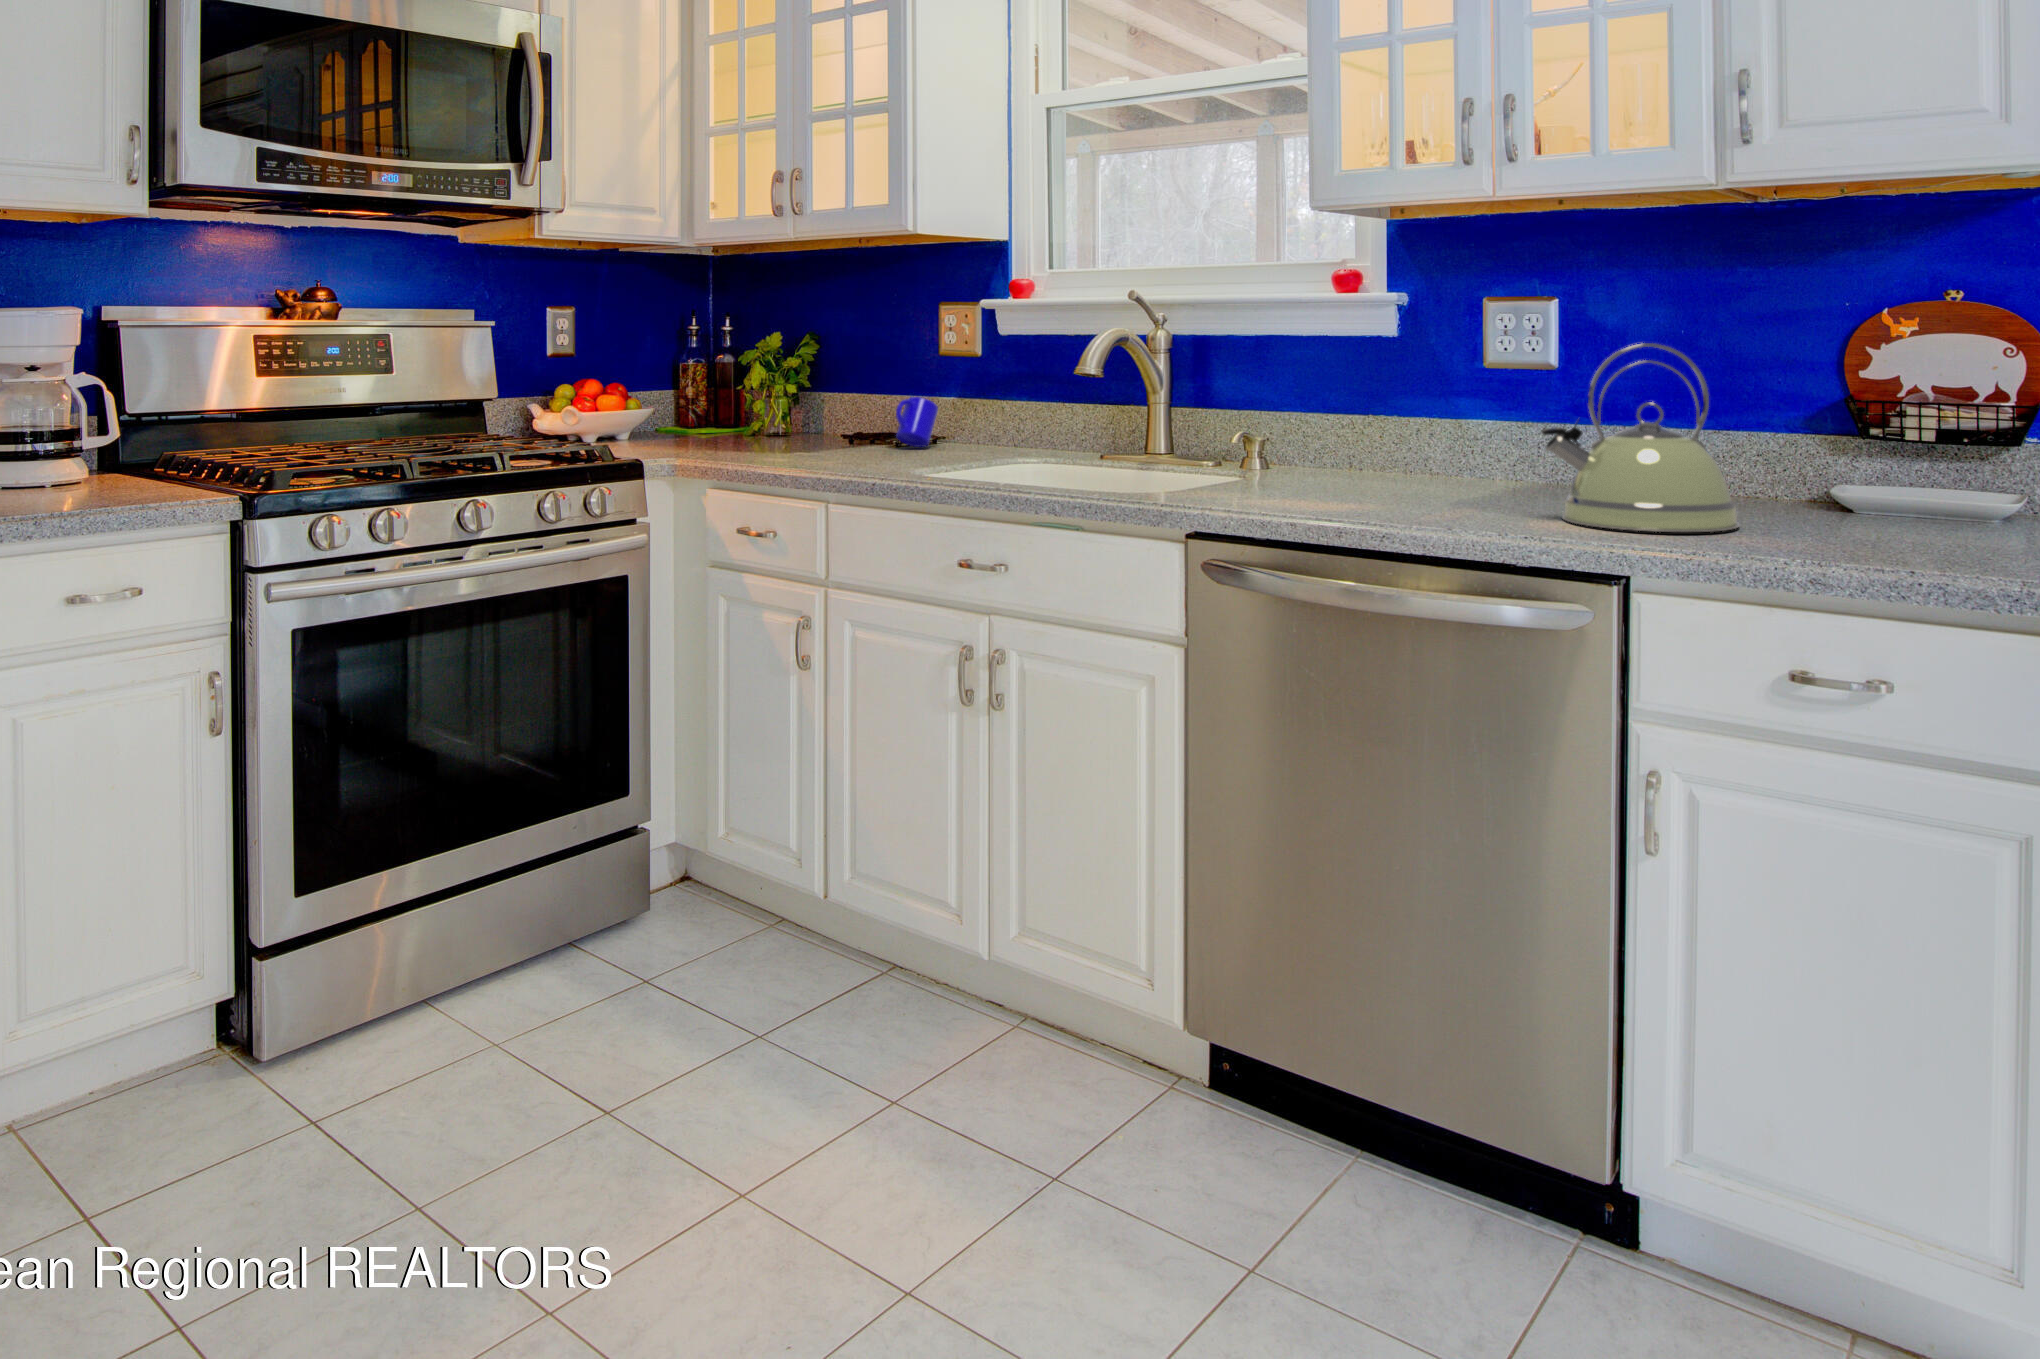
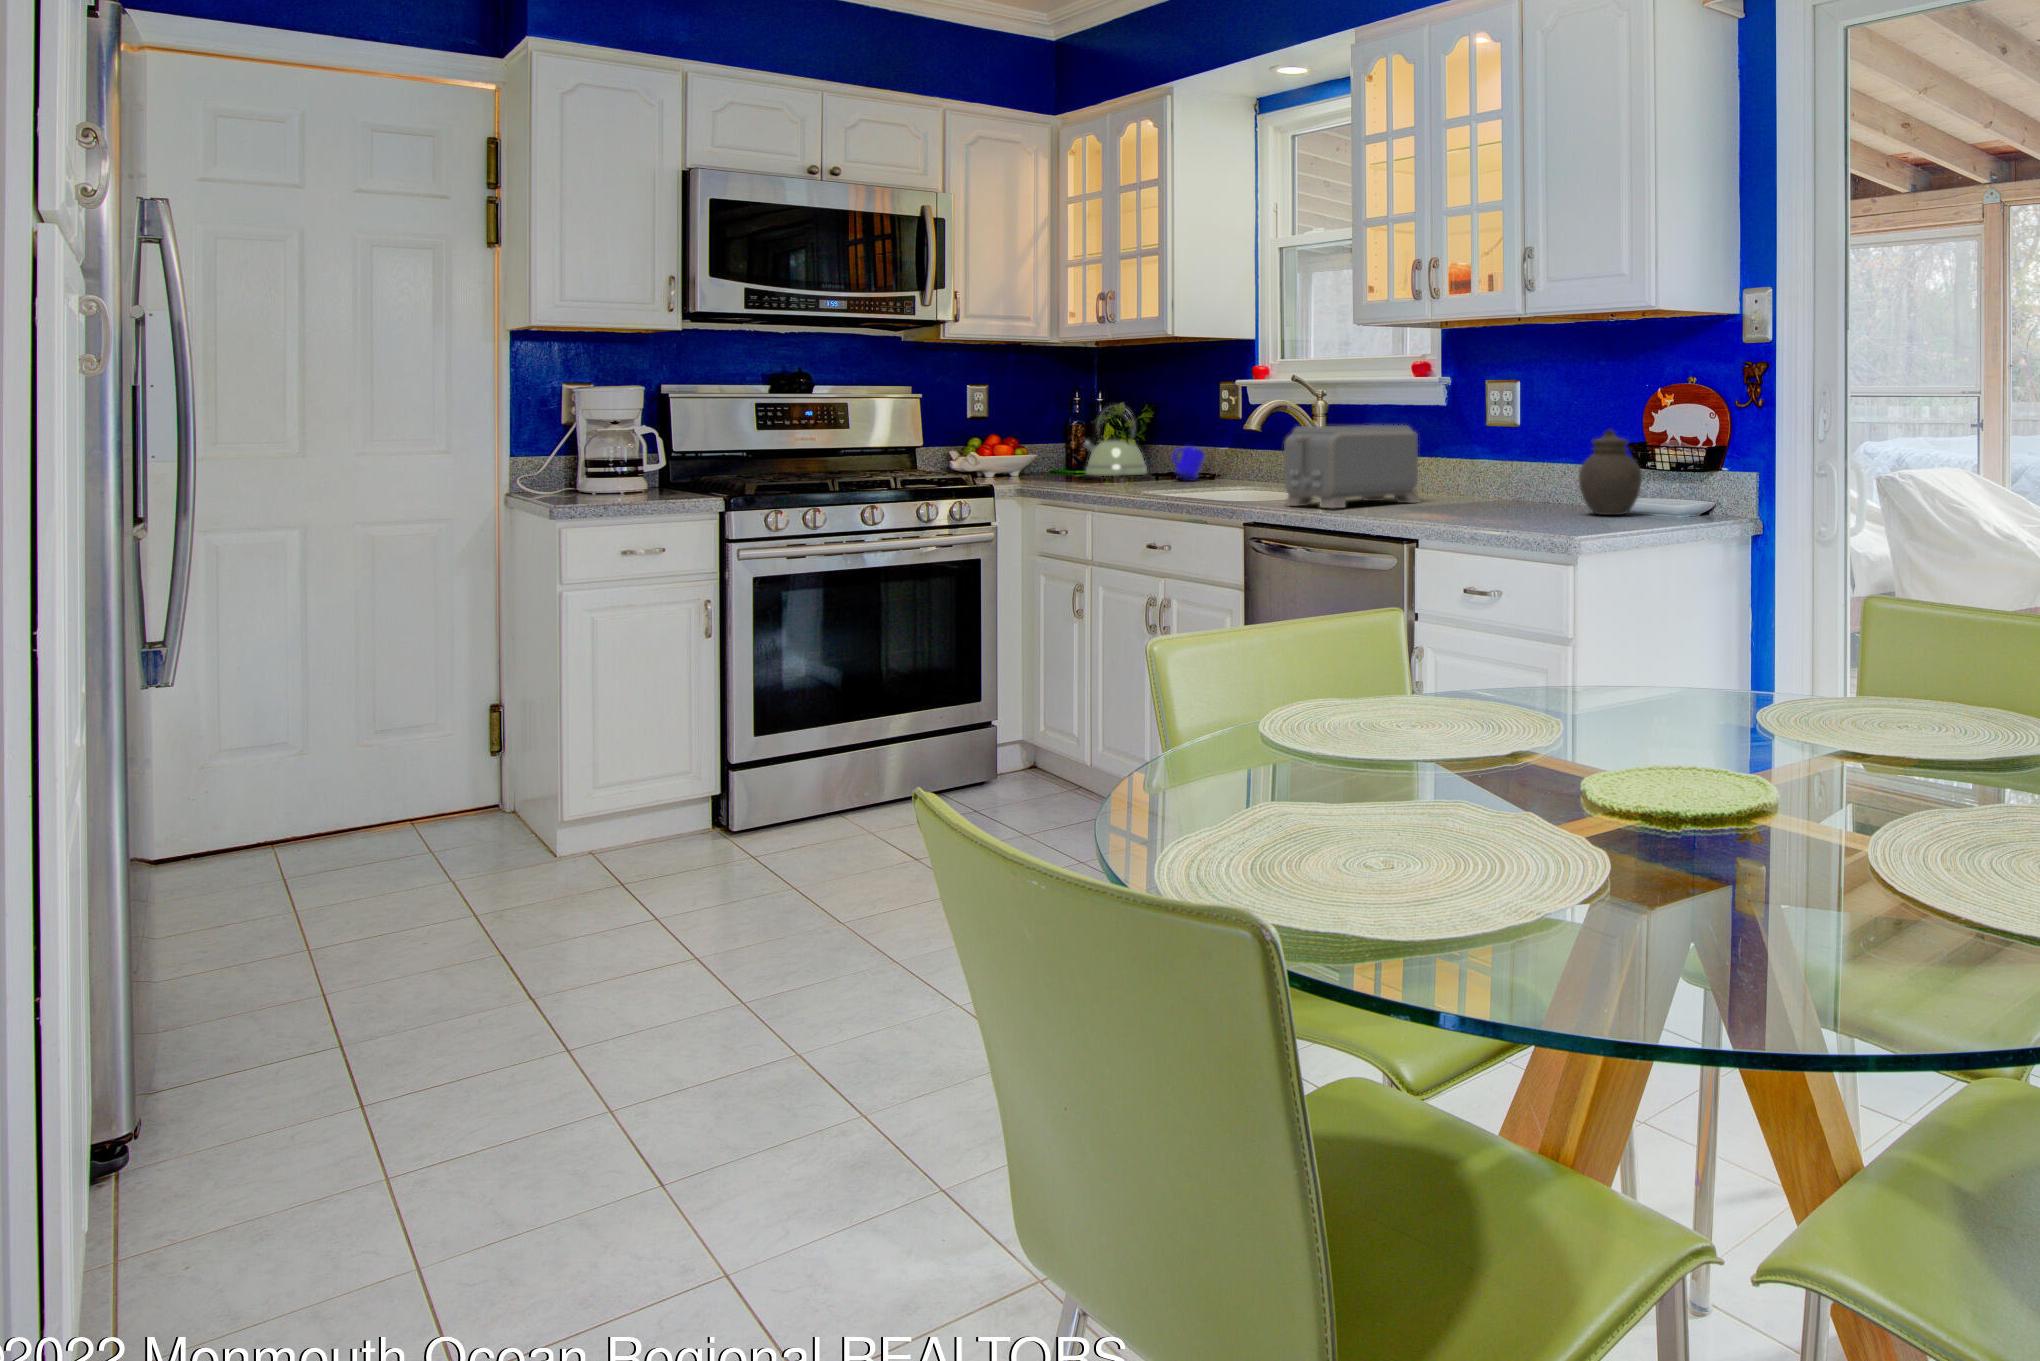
kettle: present [1541,343,1739,532] -> present [1083,407,1147,476]
toaster: none [1254,369,1448,514] -> present [1284,425,1420,508]
jar: none [1840,377,1970,526] -> present [1579,430,1642,515]

